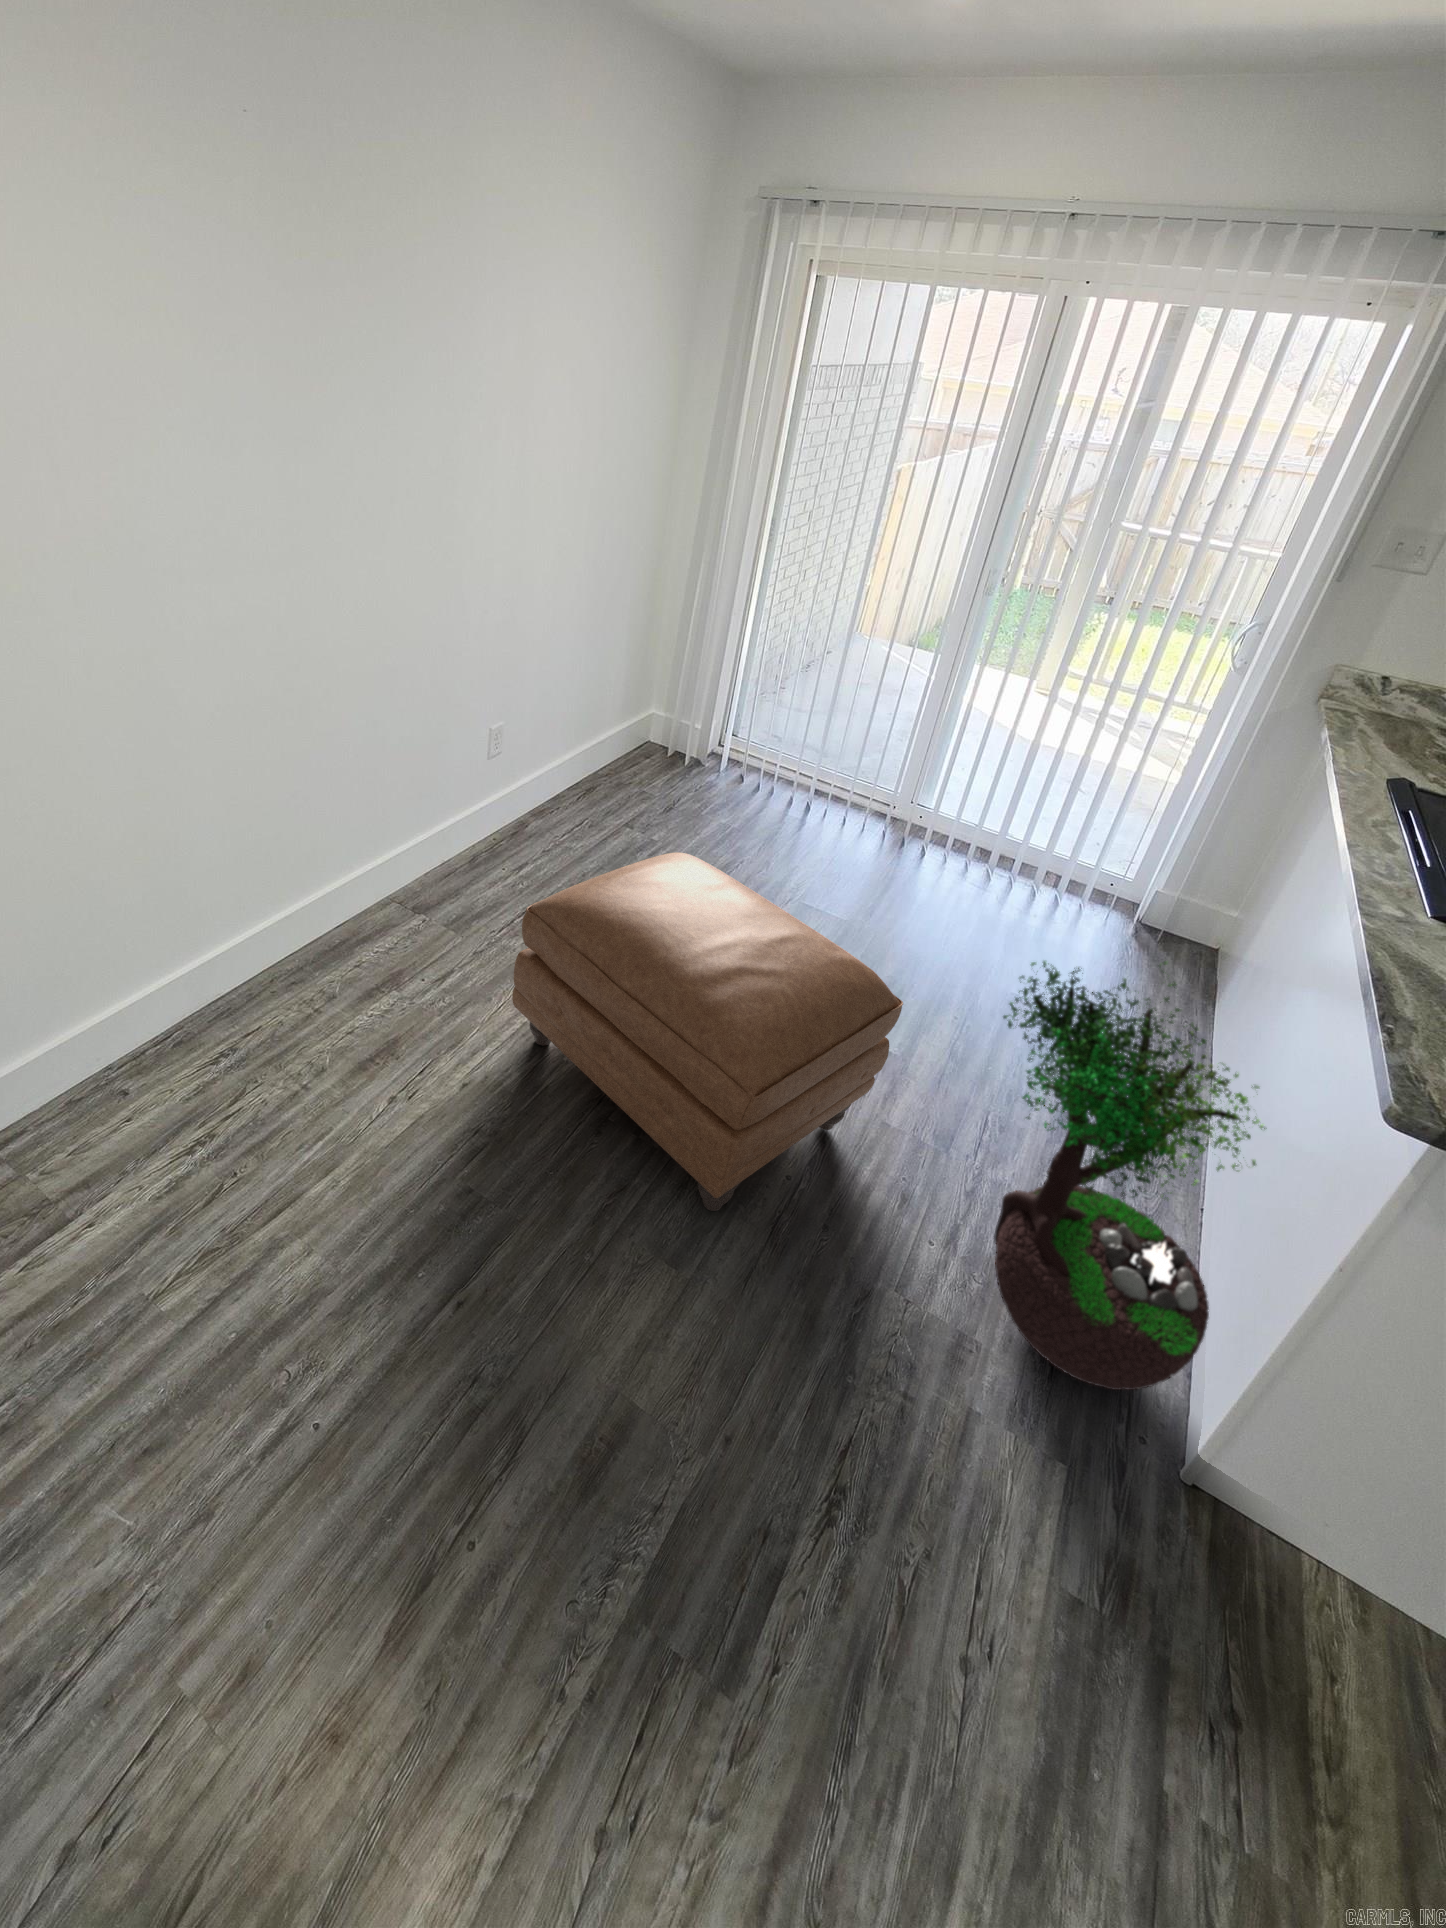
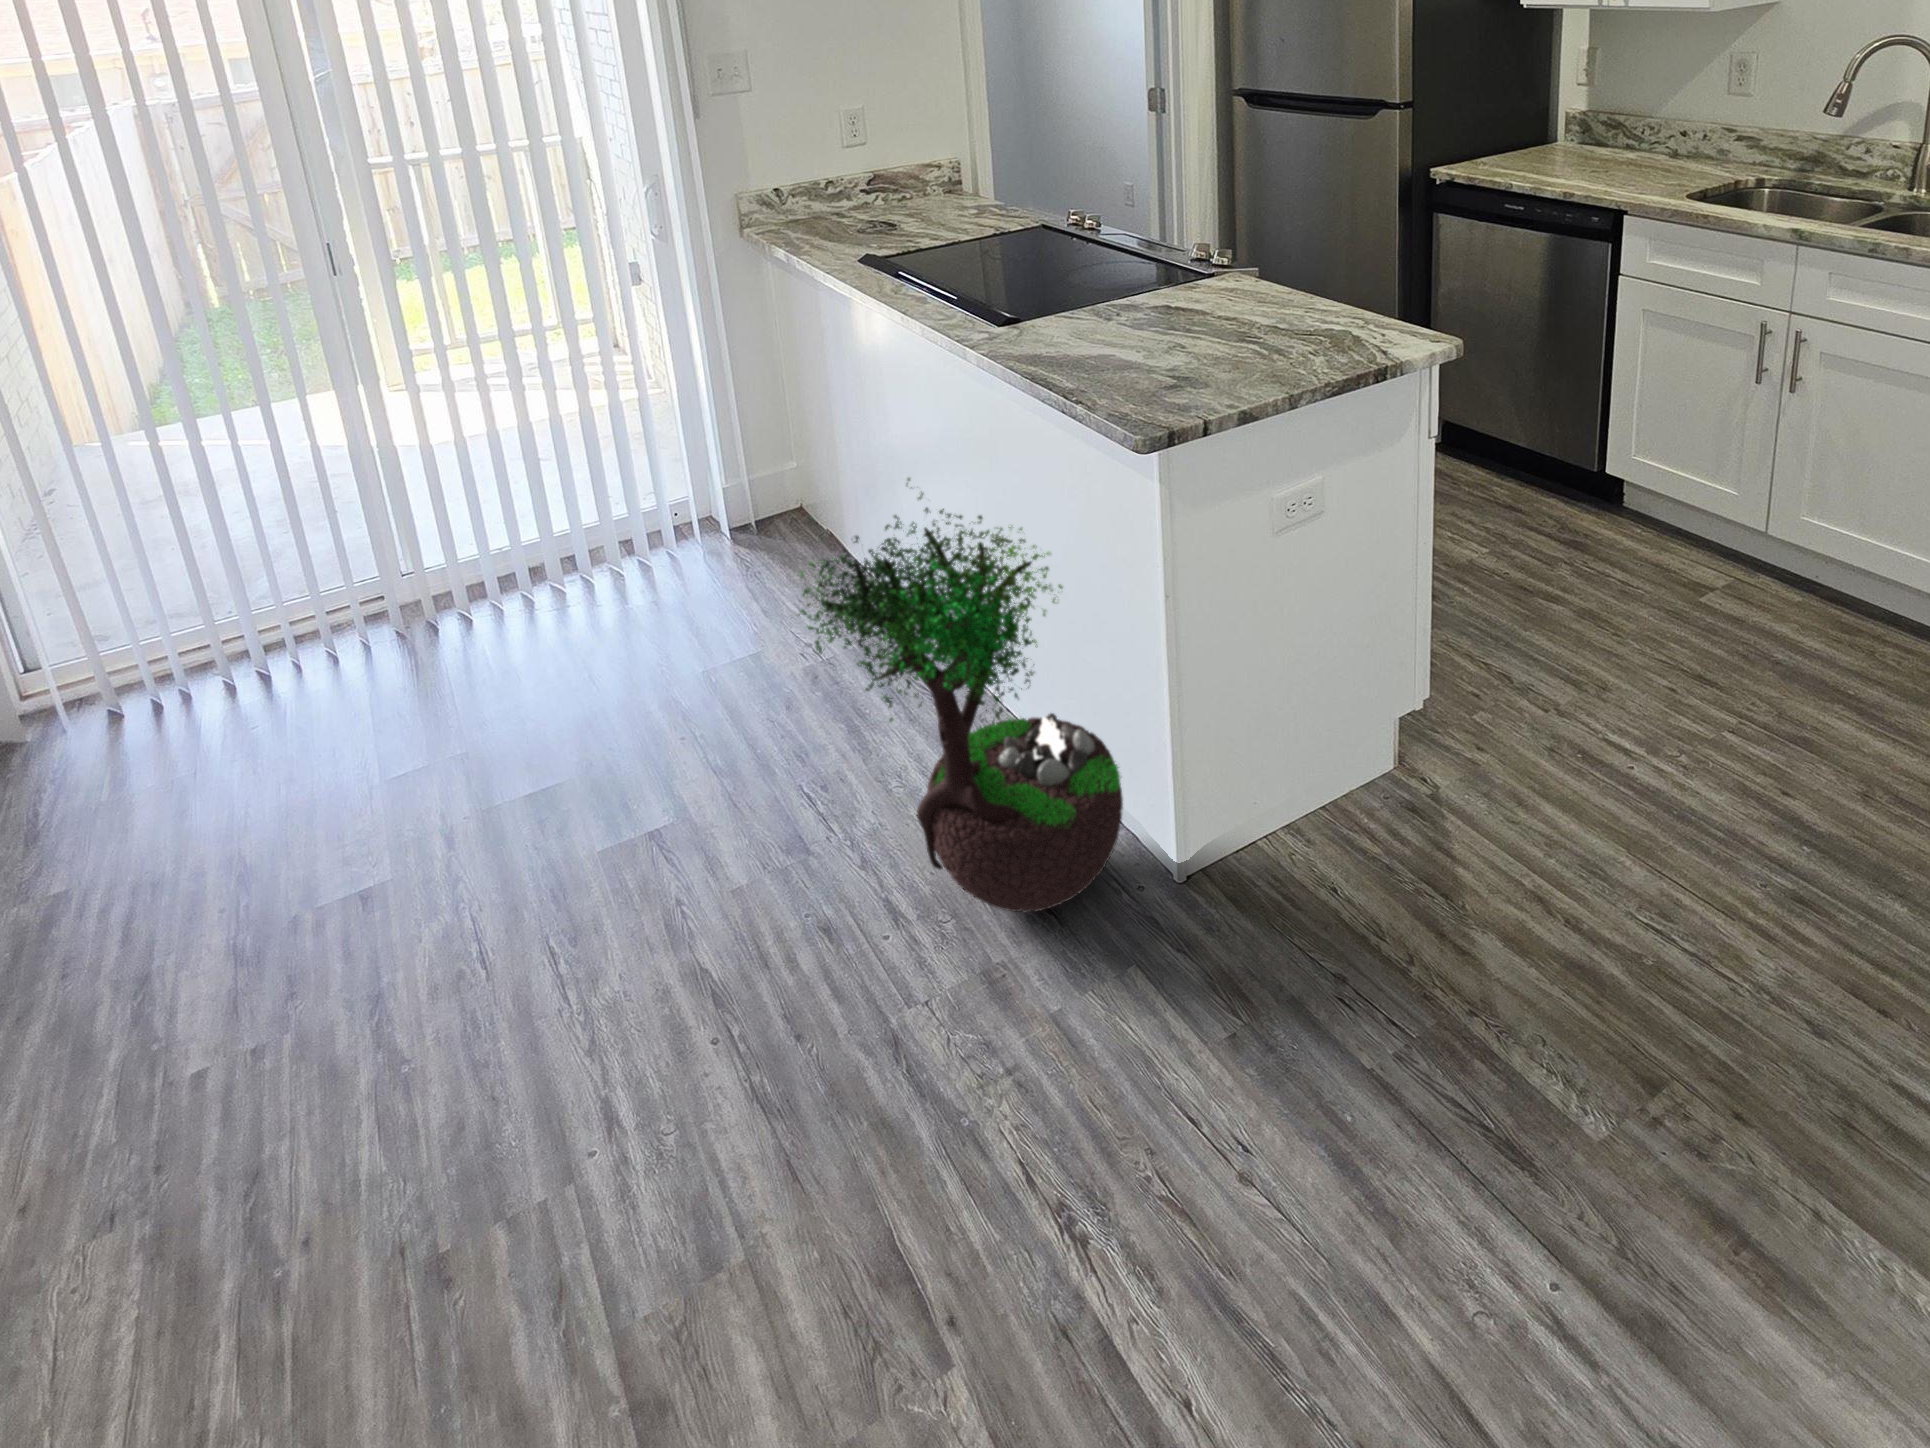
ottoman: present [512,853,903,1211] -> none [64,729,709,1310]

